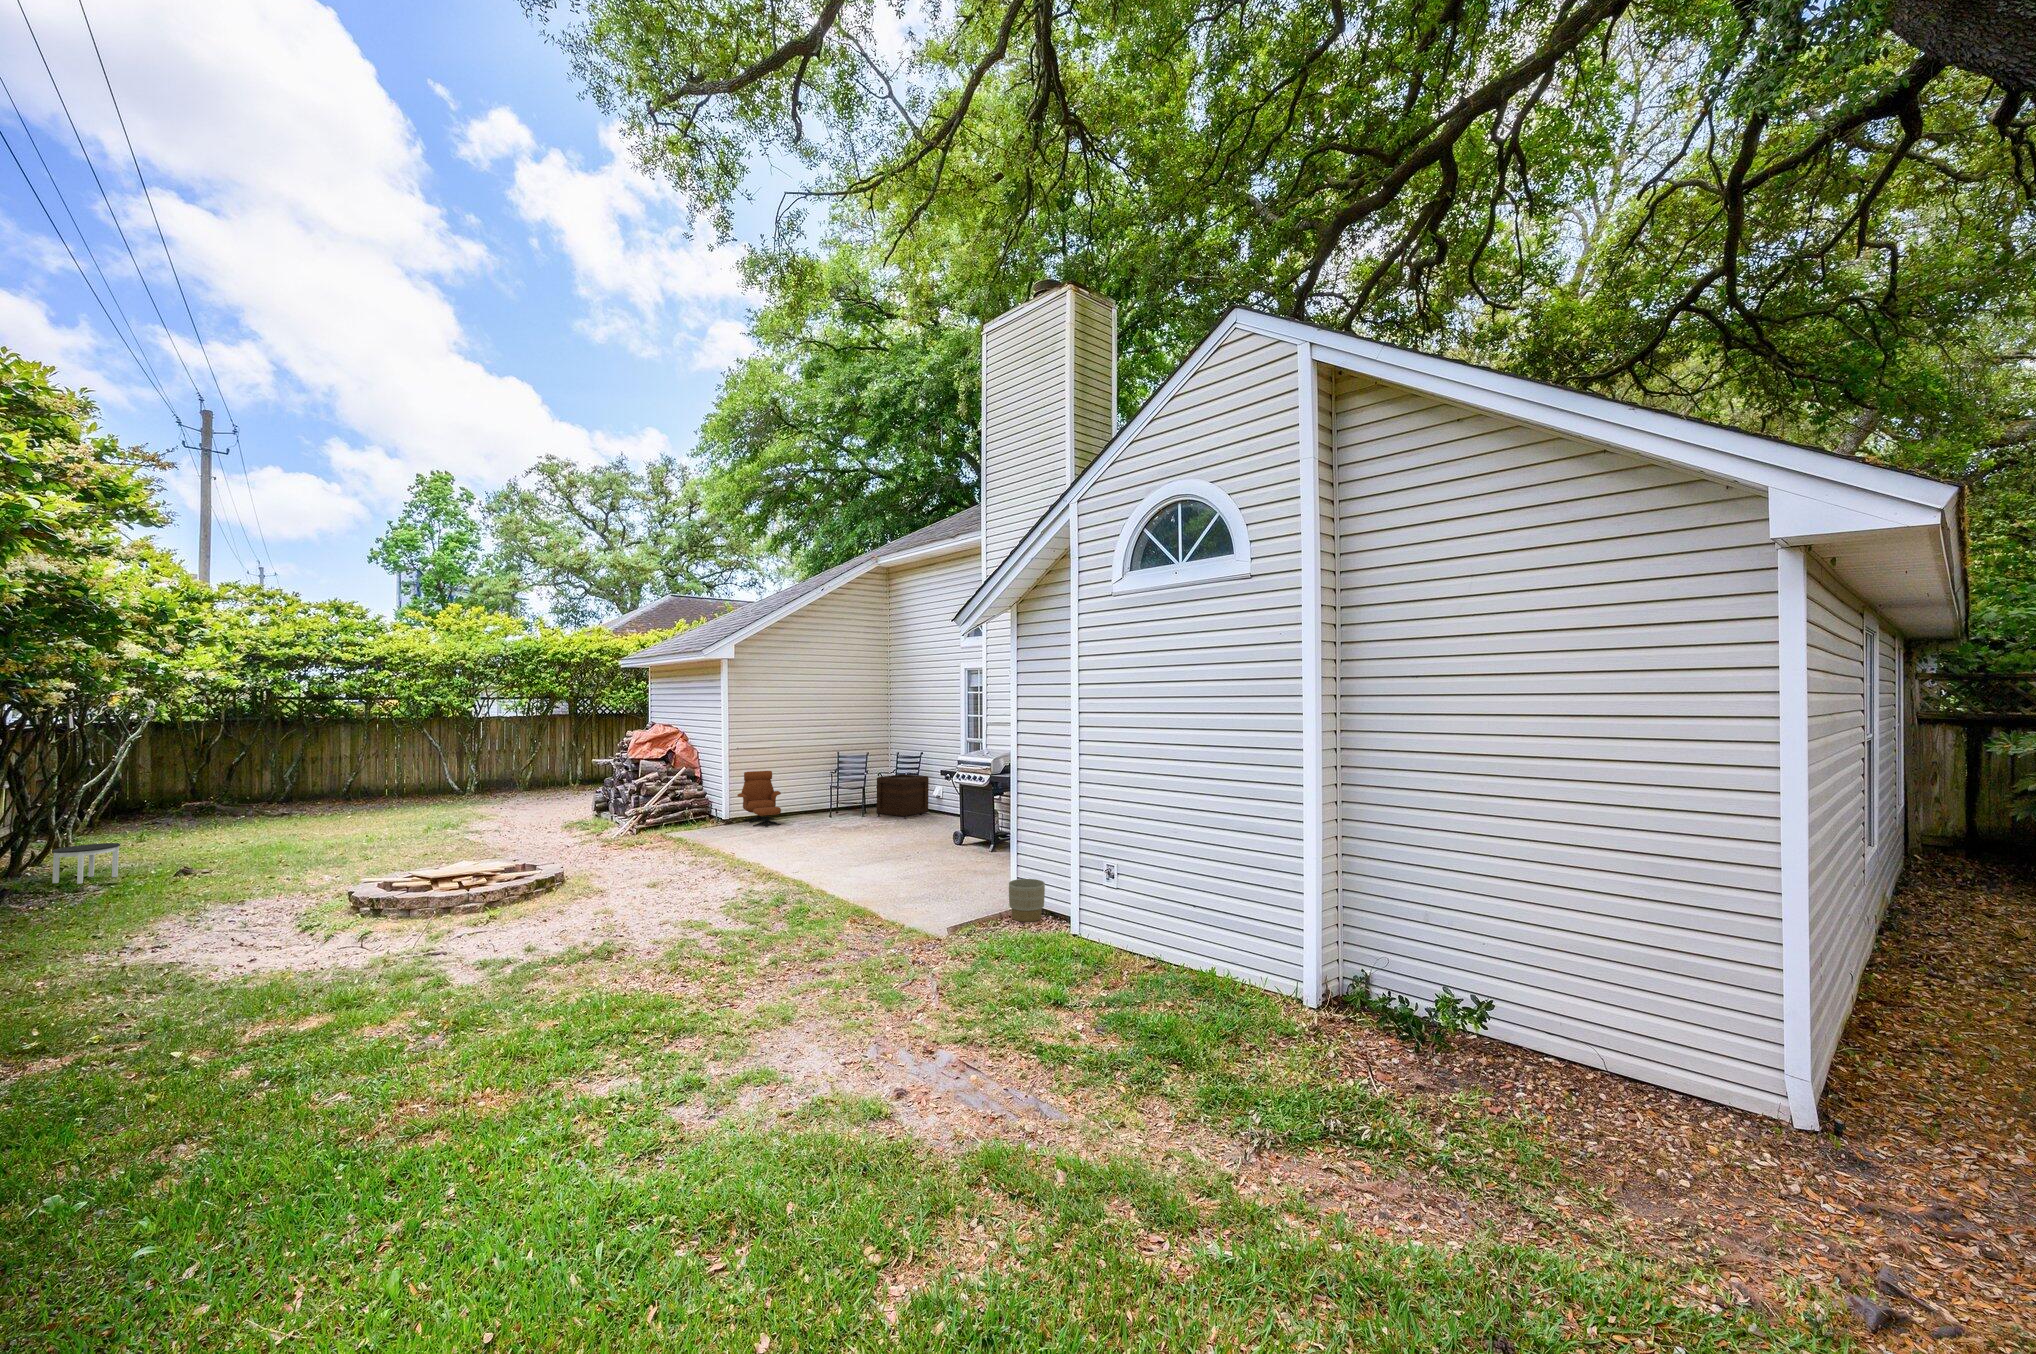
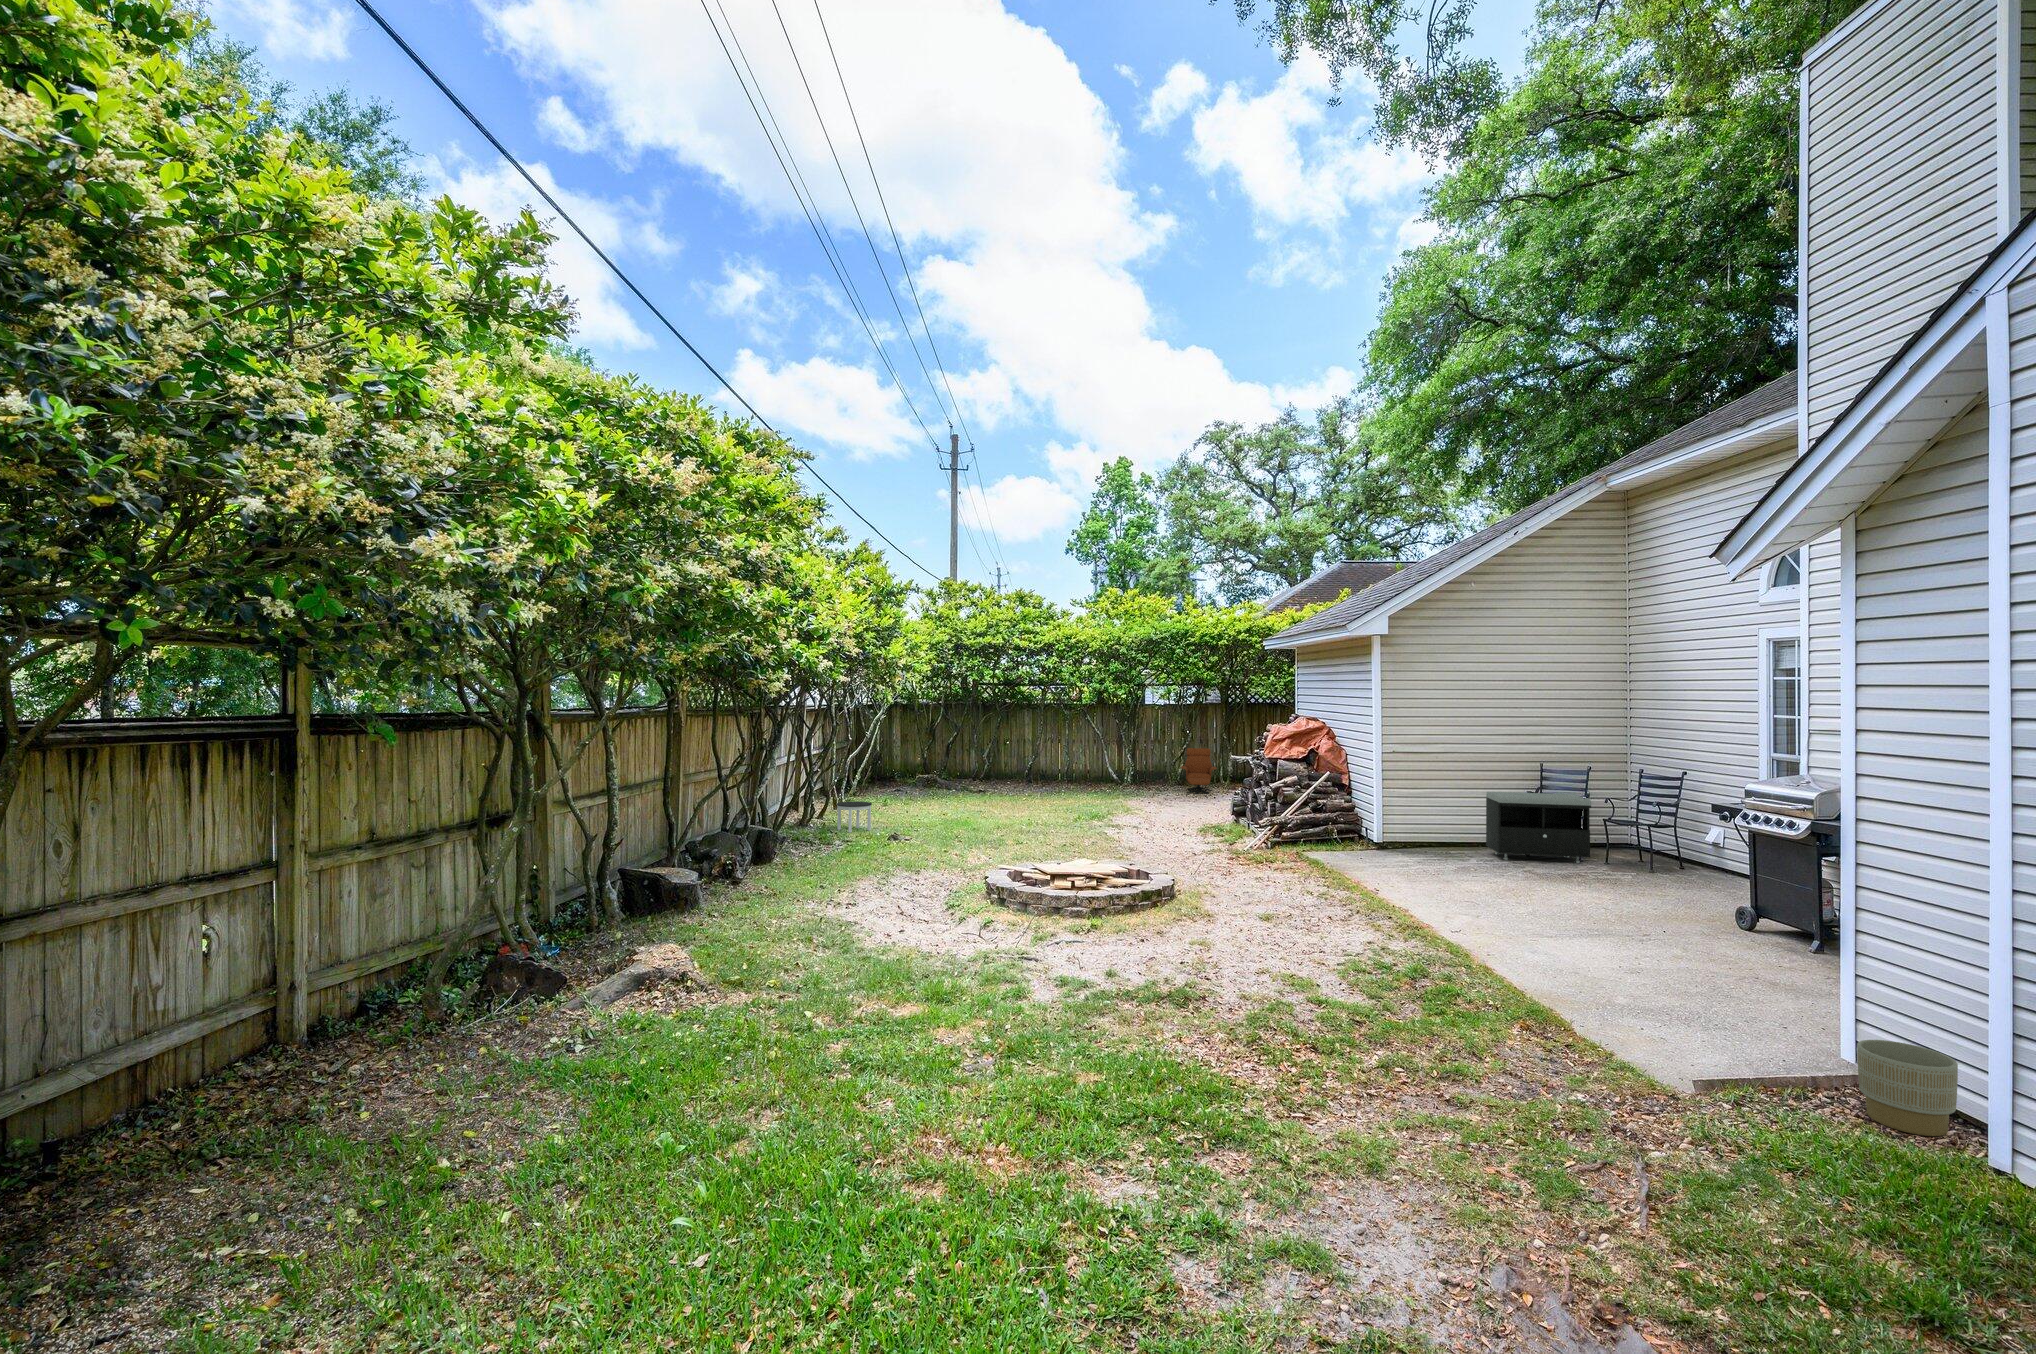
storage bench: none [799,769,864,817] -> present [1486,792,1591,863]
lounge chair: present [737,771,781,827] -> present [1181,748,1217,794]
wooden crate: present [877,774,929,817] -> none [1615,810,1716,879]

